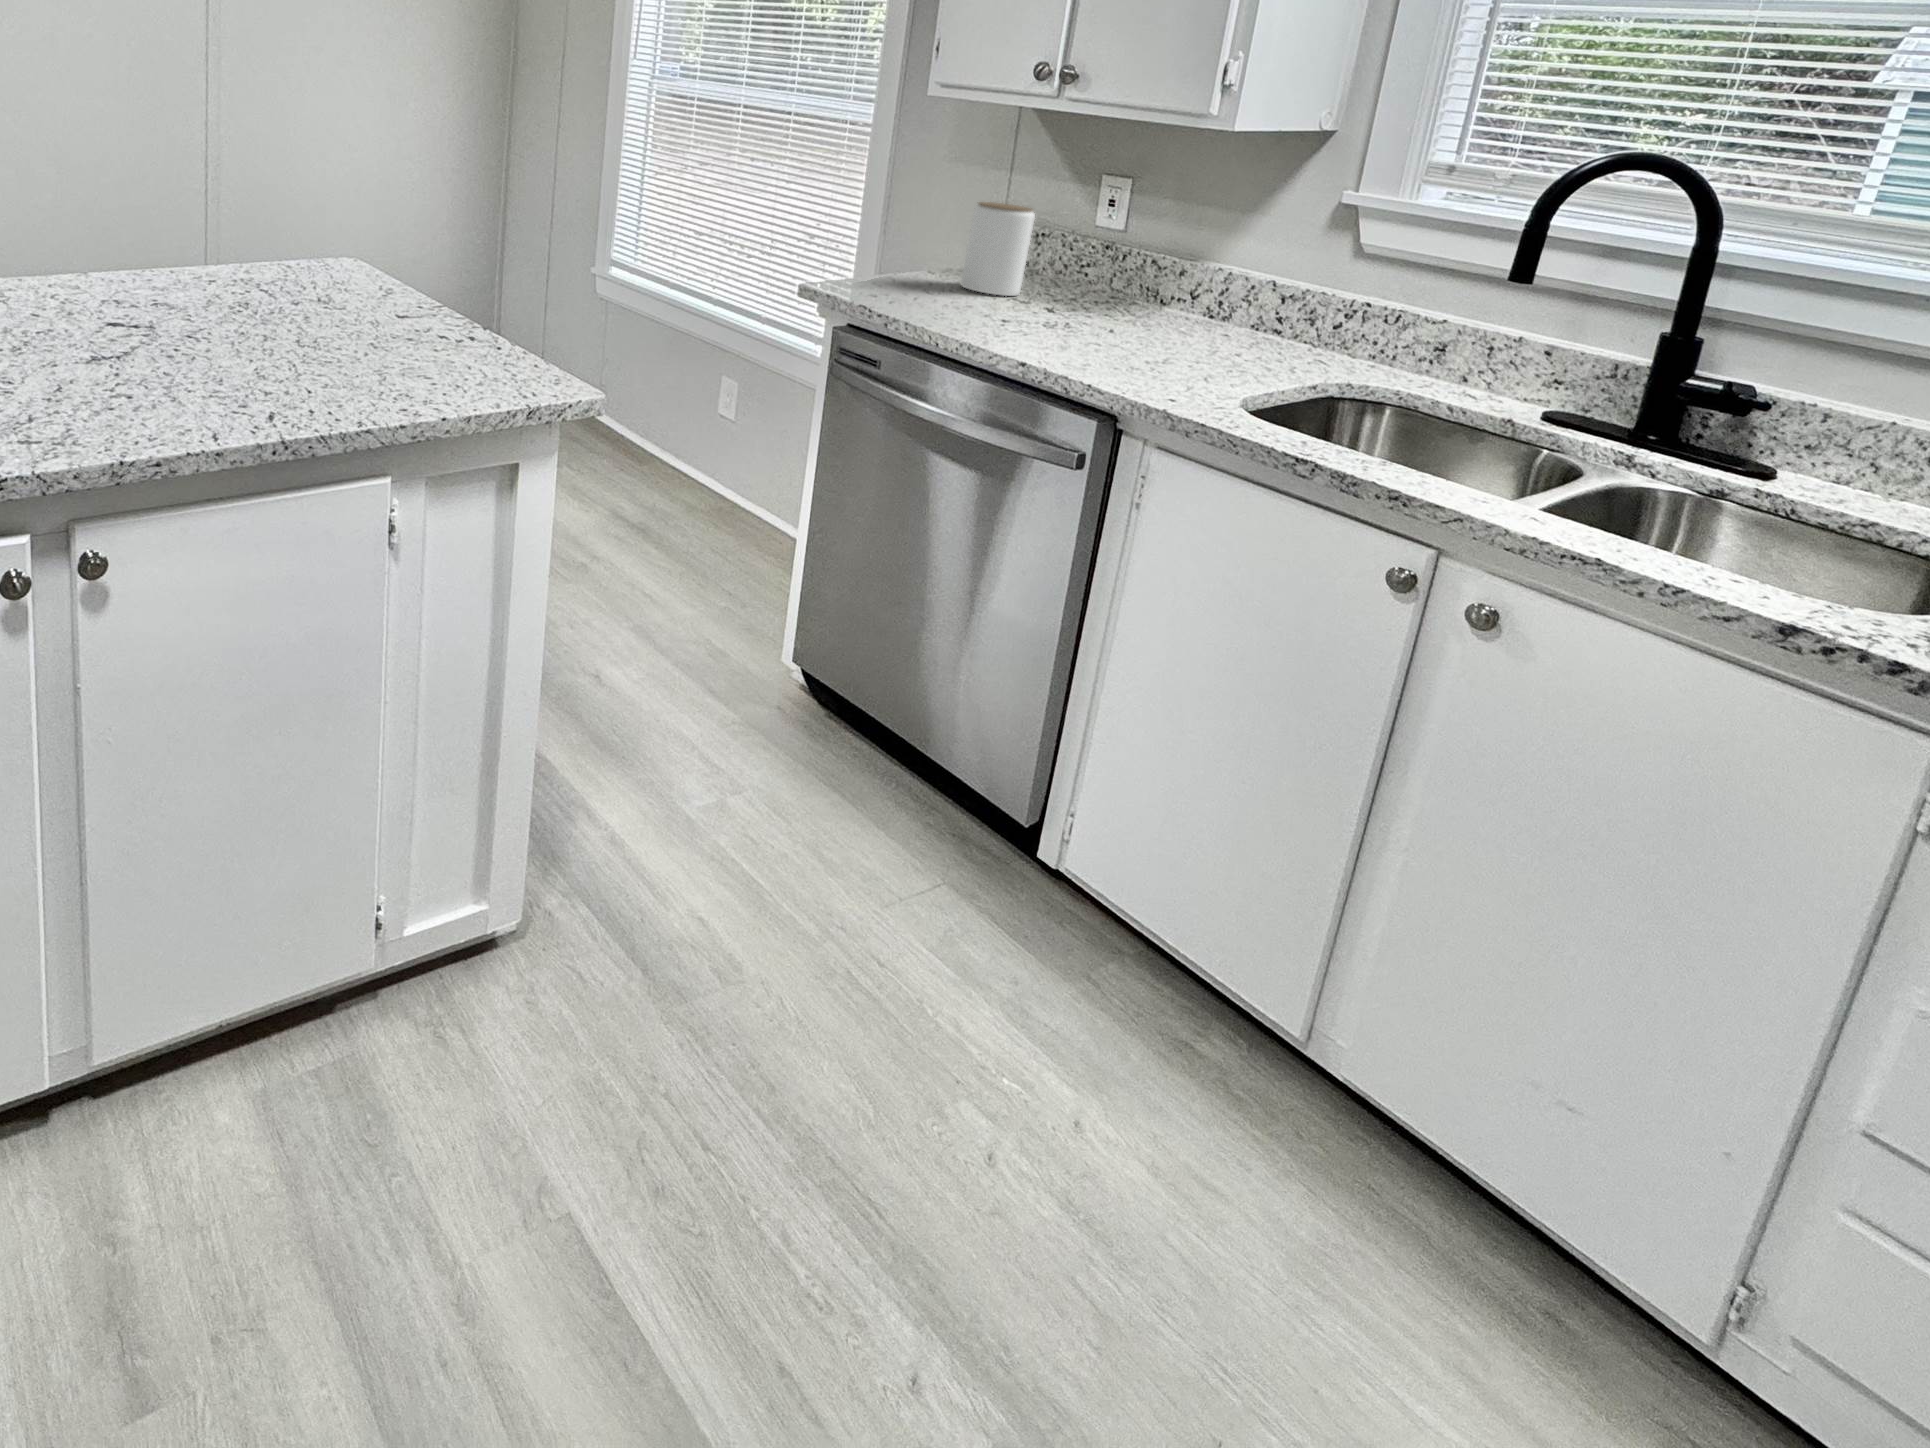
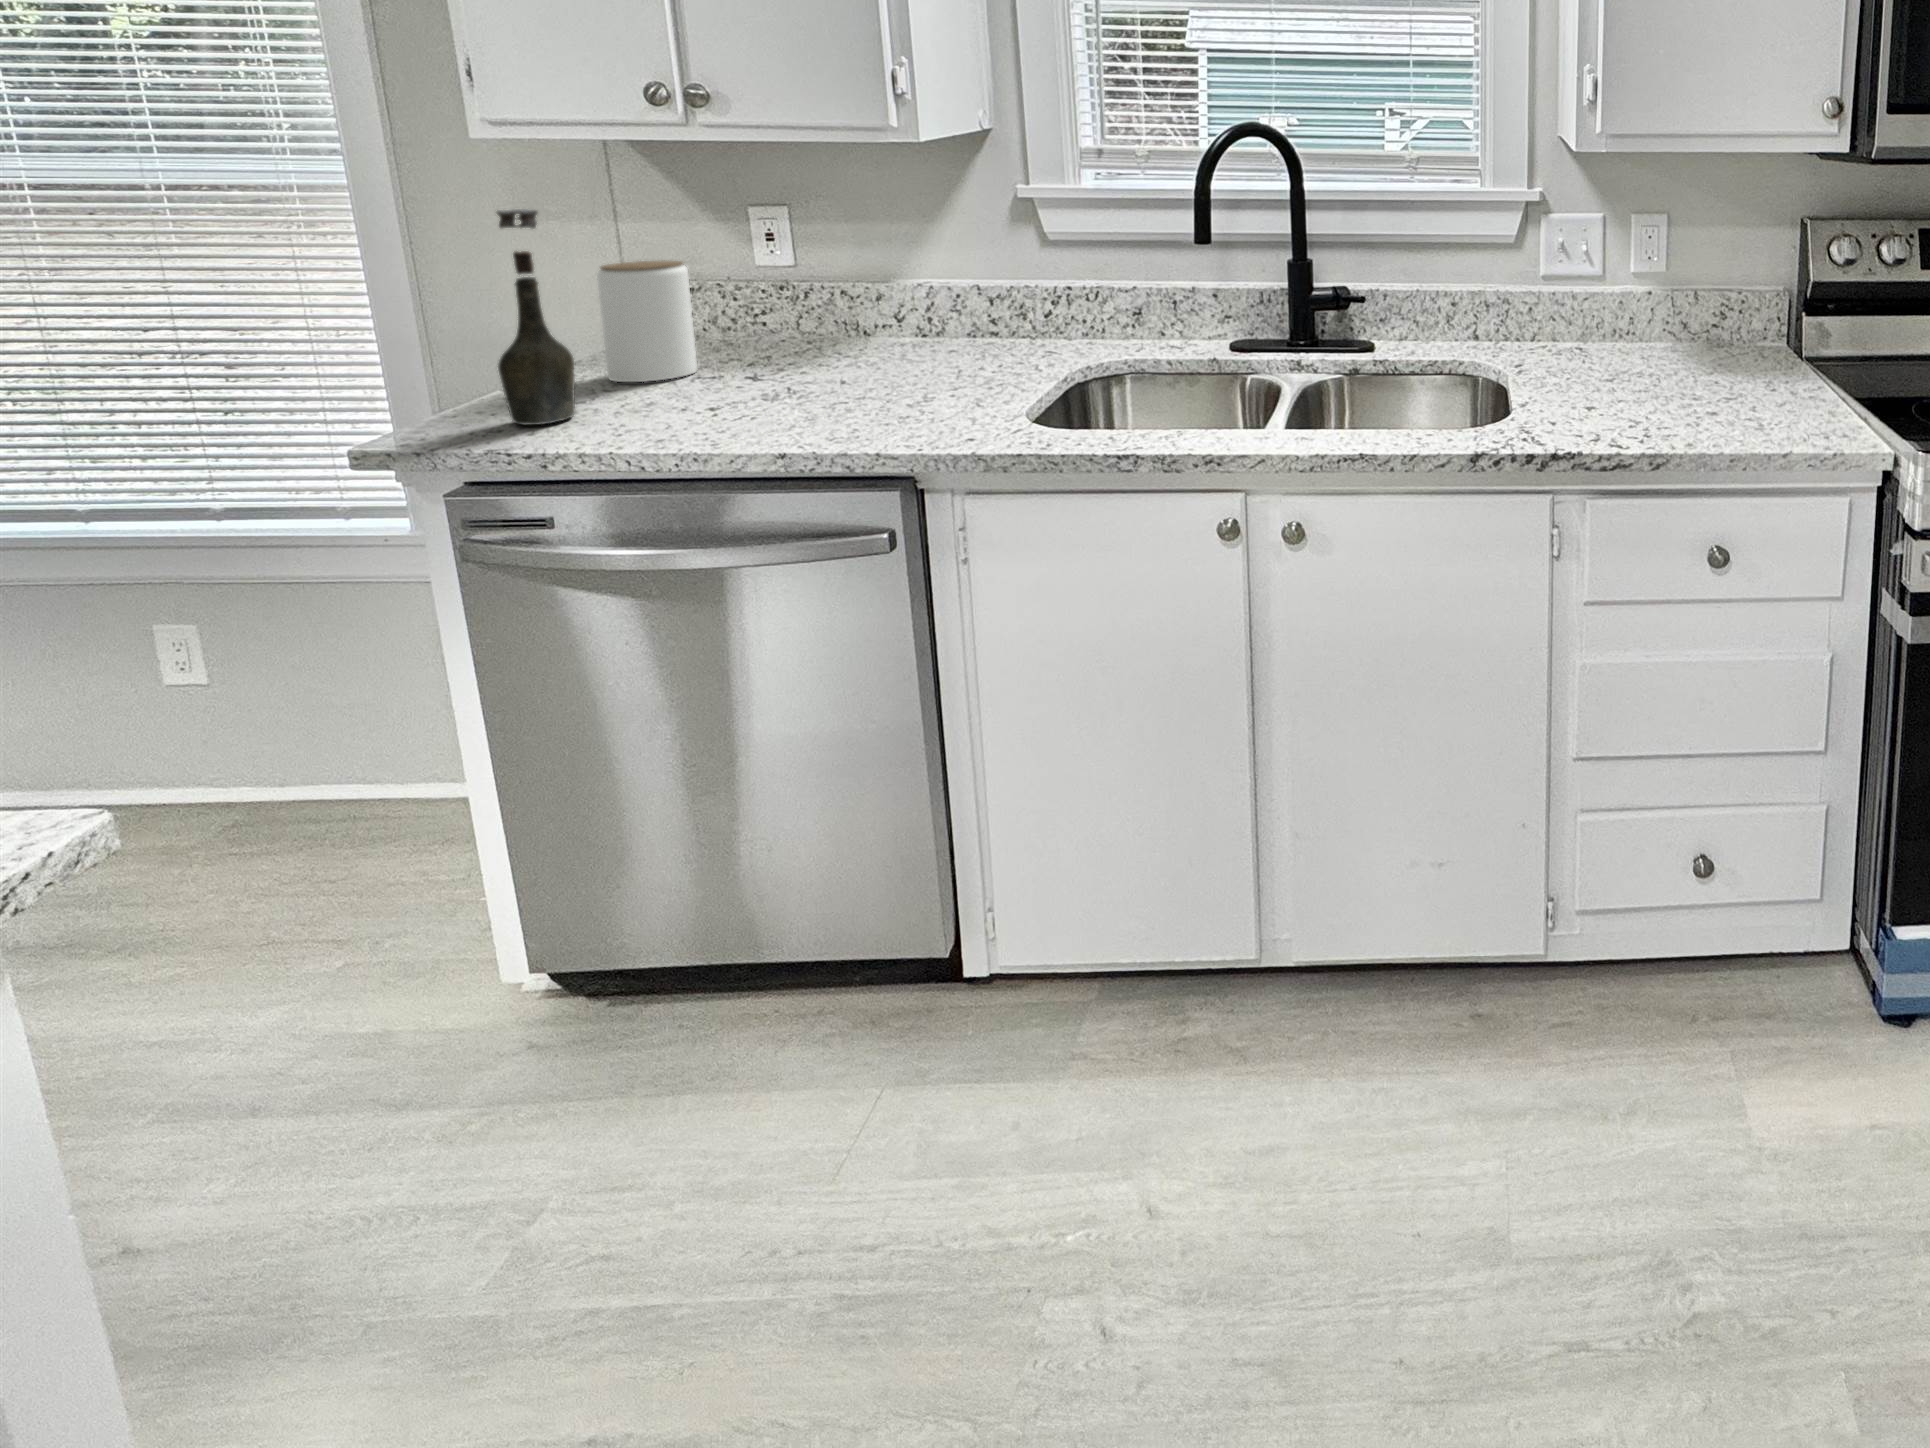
bottle: none [889,149,942,301] -> present [497,209,575,425]

